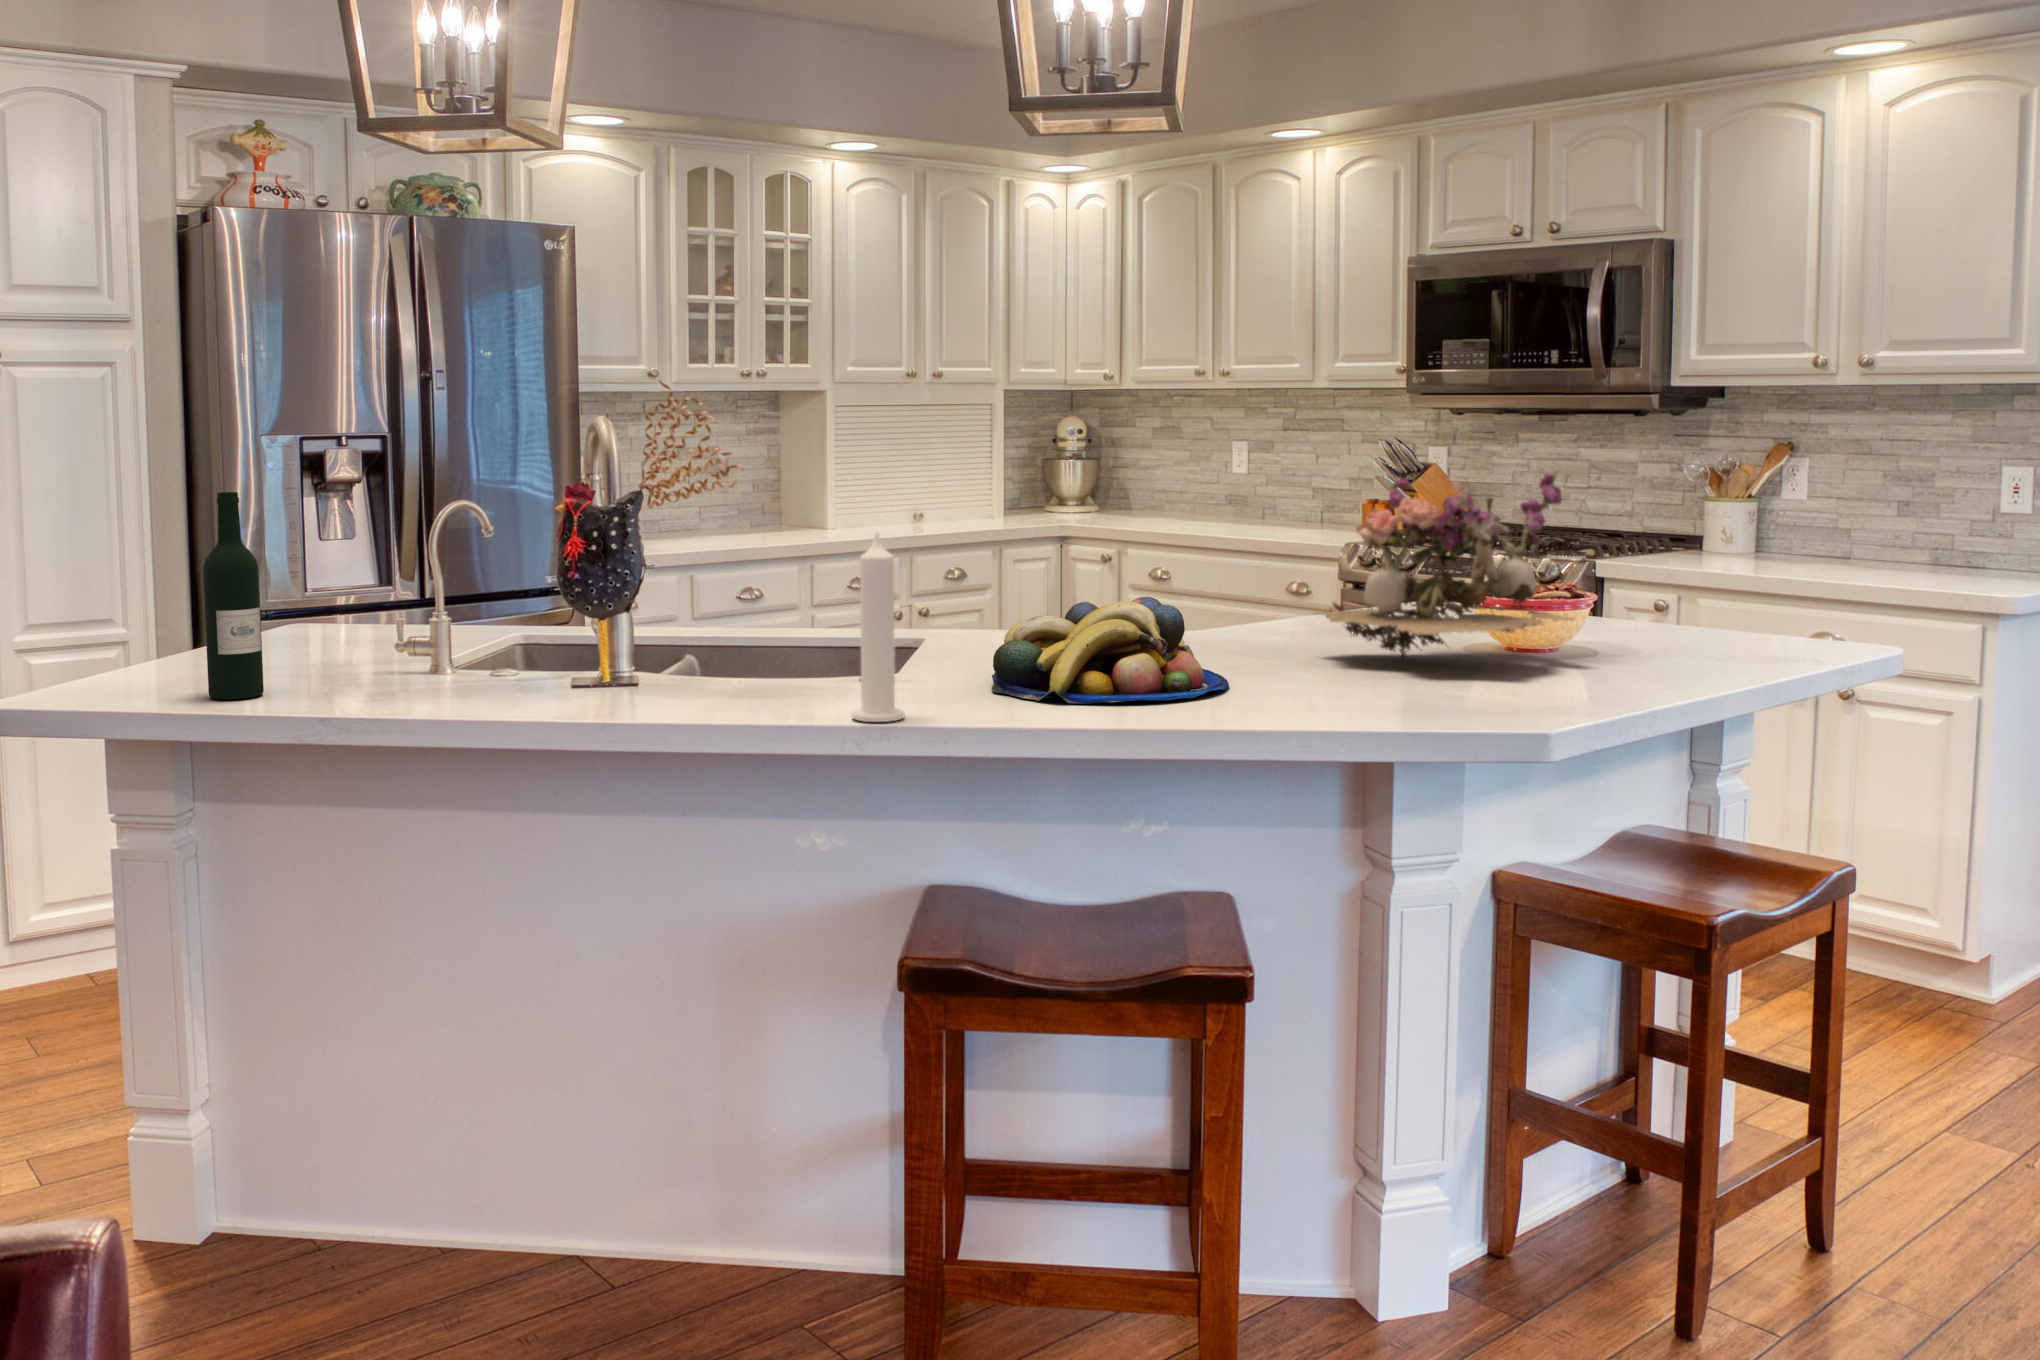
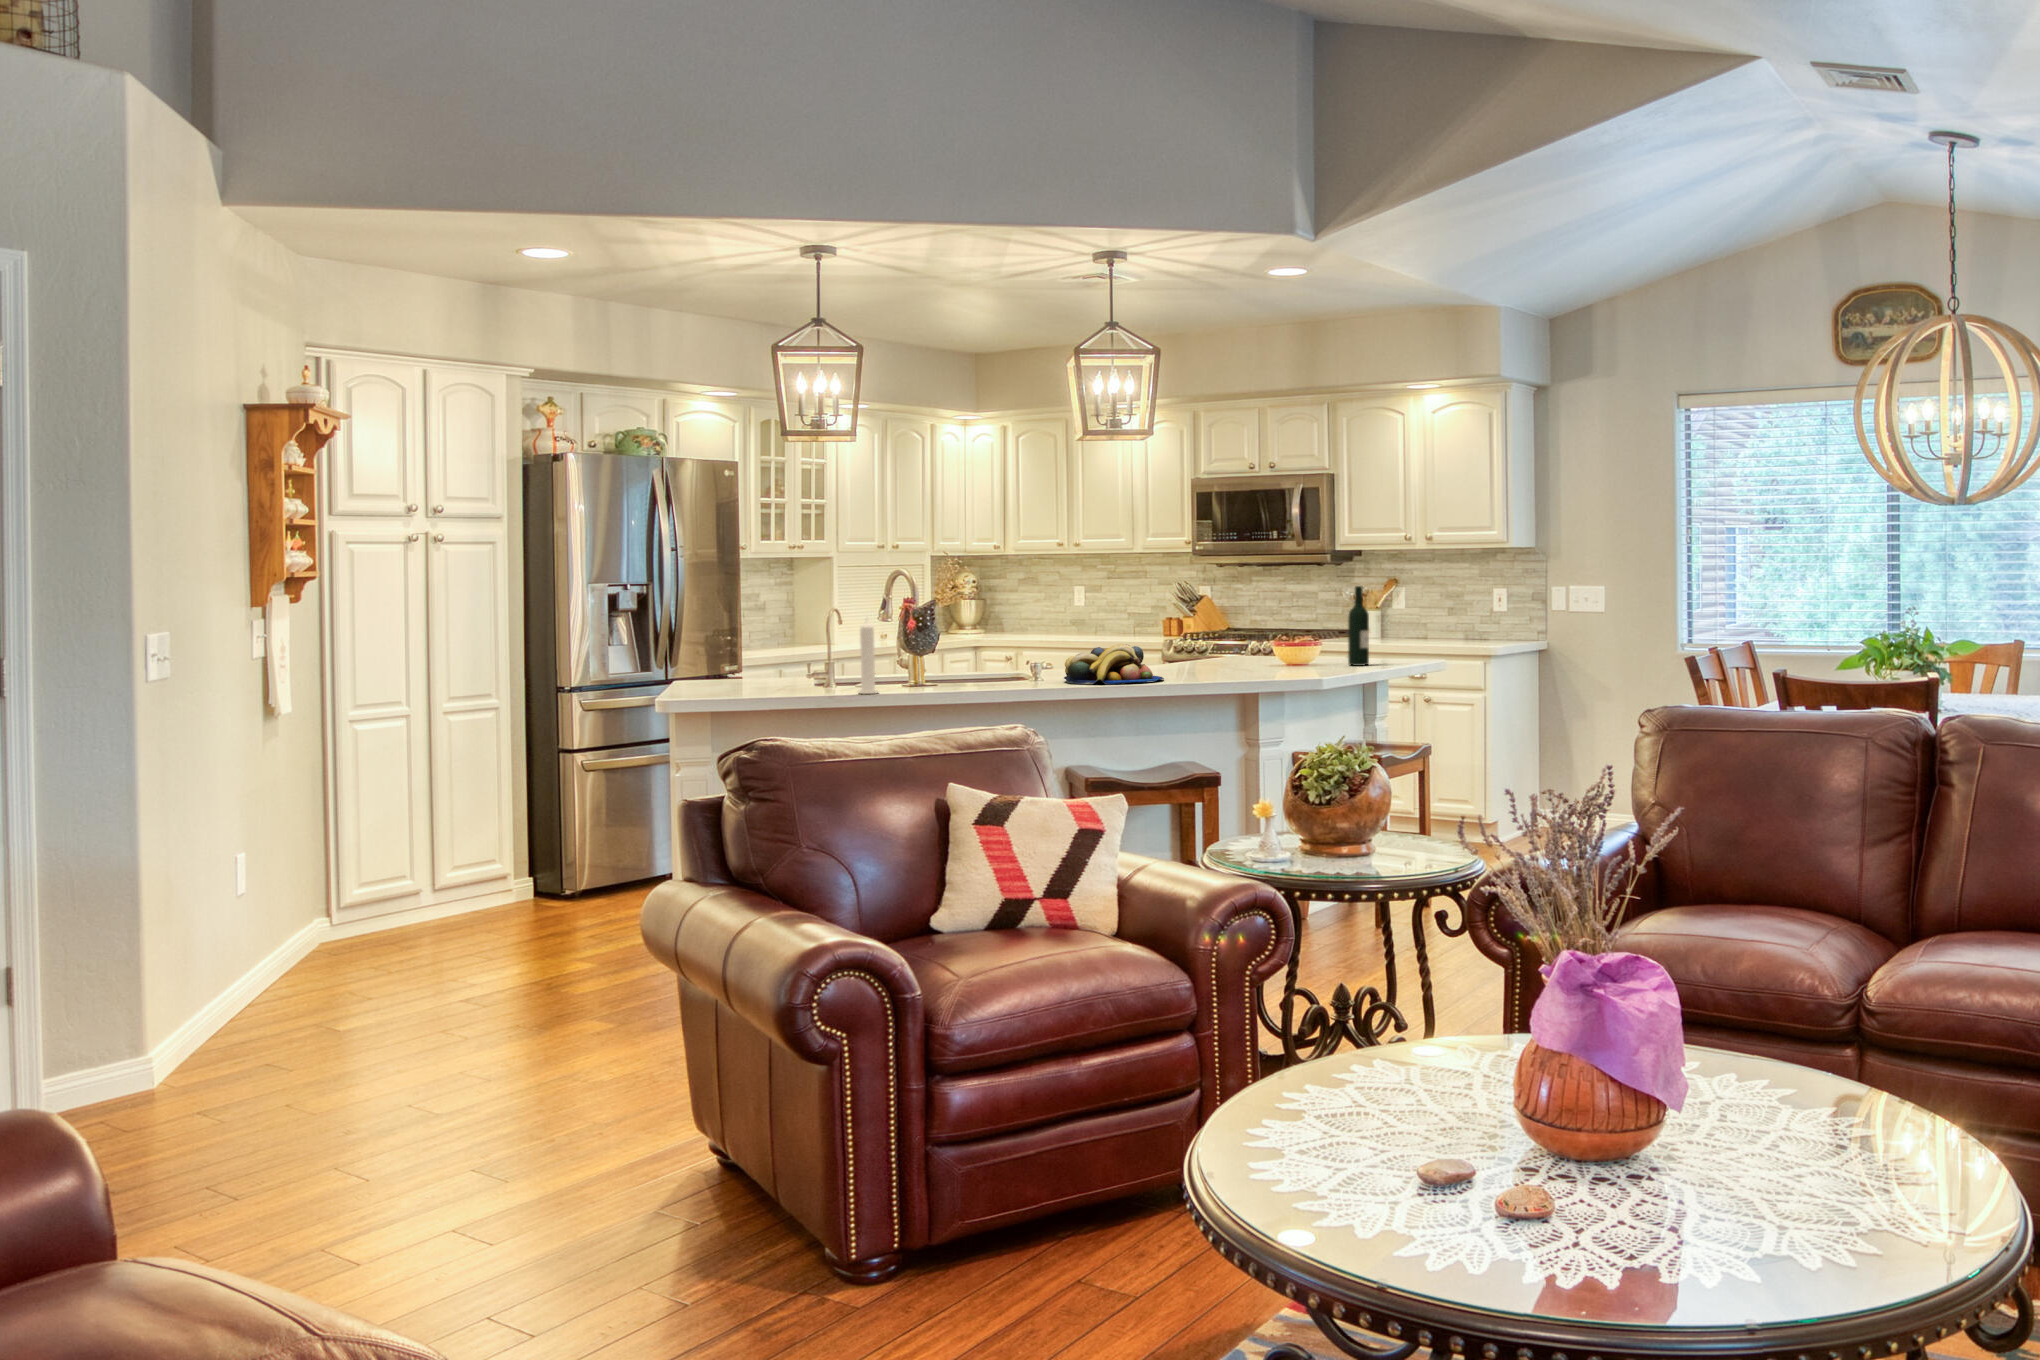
flower arrangement: present [1315,468,1573,657] -> none [1188,587,1299,672]
wine bottle: present [203,492,264,700] -> present [1348,586,1369,666]
candle: present [852,532,905,722] -> present [859,618,879,694]

